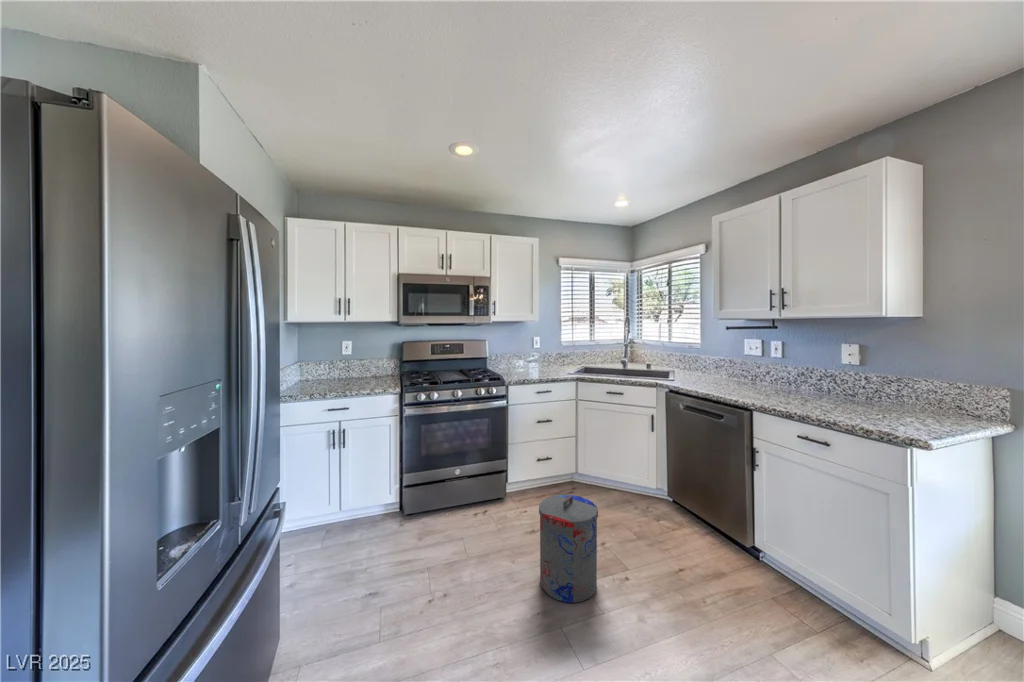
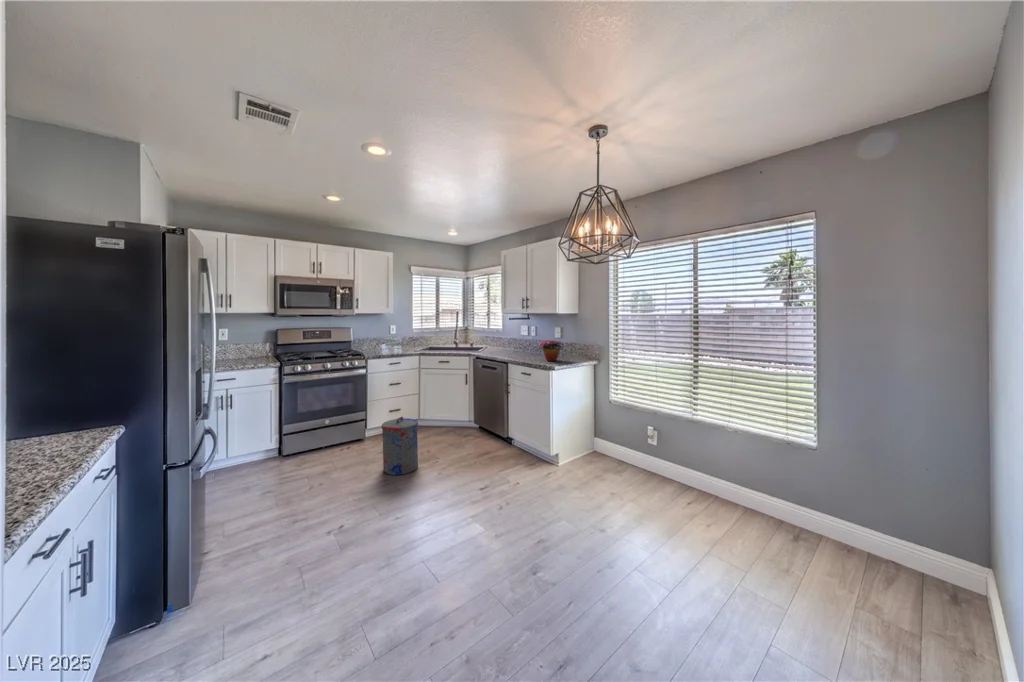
flower arrangement: none [827,372,916,417] -> present [539,340,563,361]

